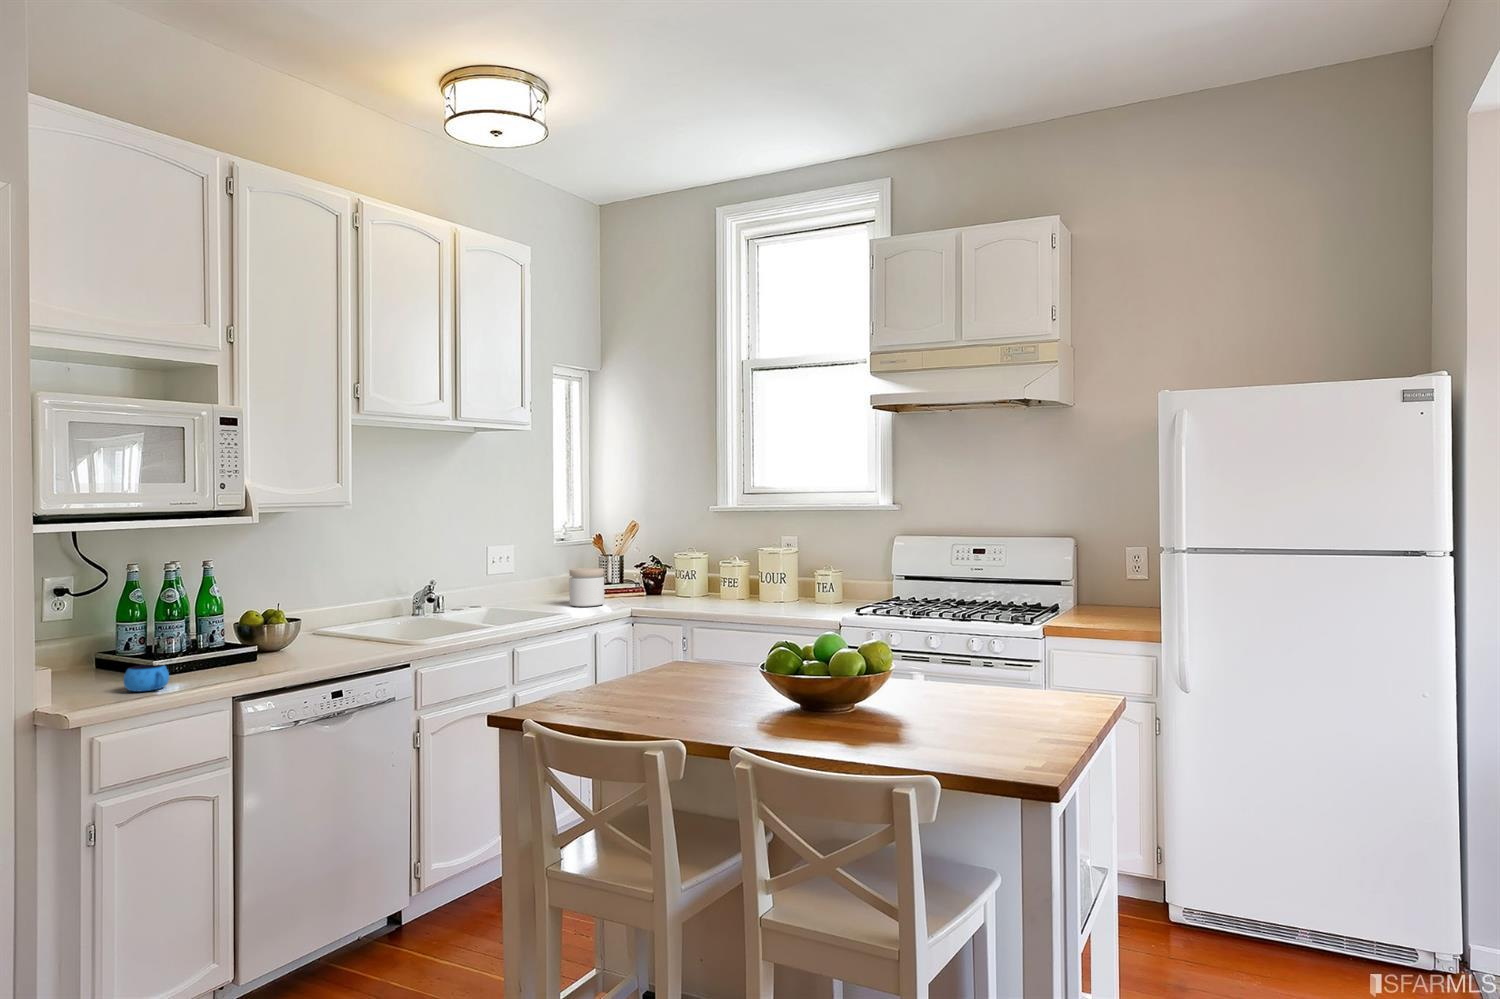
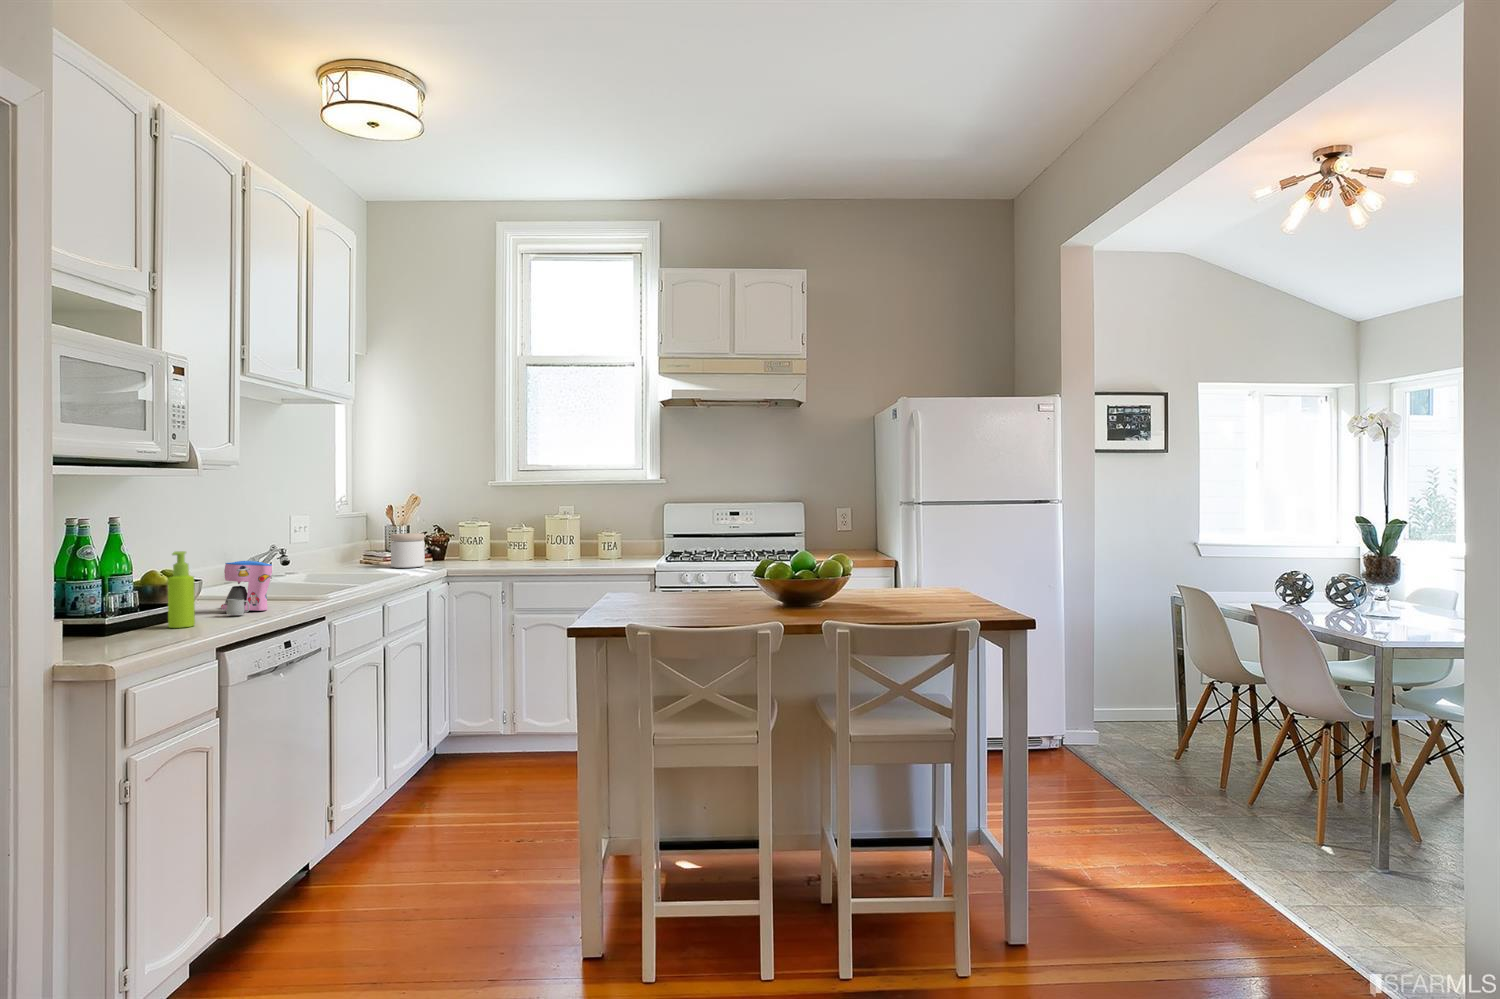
soap dispenser: none [203,600,230,676] -> present [168,551,195,628]
coffee maker: none [278,607,334,664] -> present [221,561,272,615]
mug: present [124,665,169,691] -> none [113,615,169,642]

